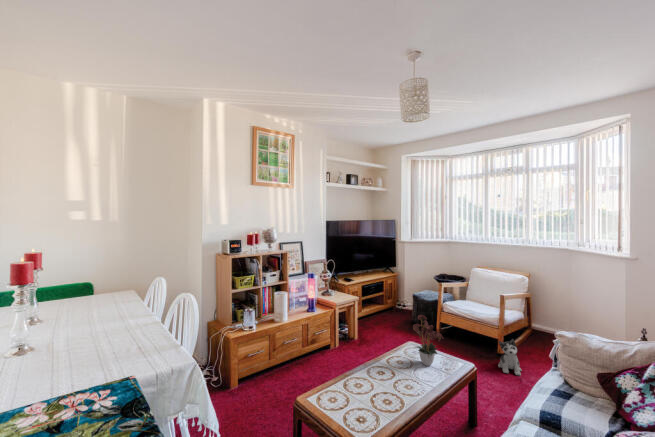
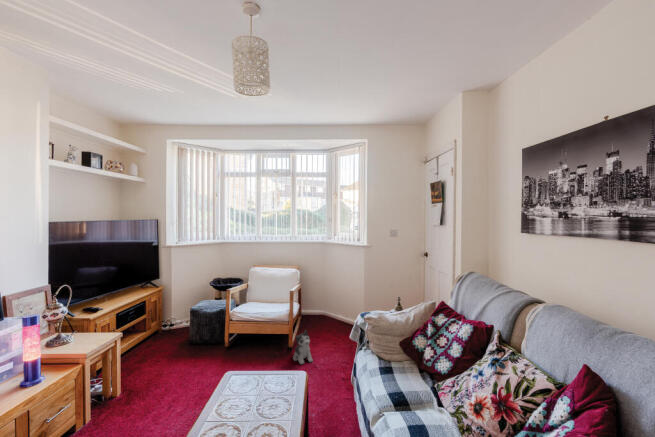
flower arrangement: present [413,315,443,366] -> none [247,334,290,397]

